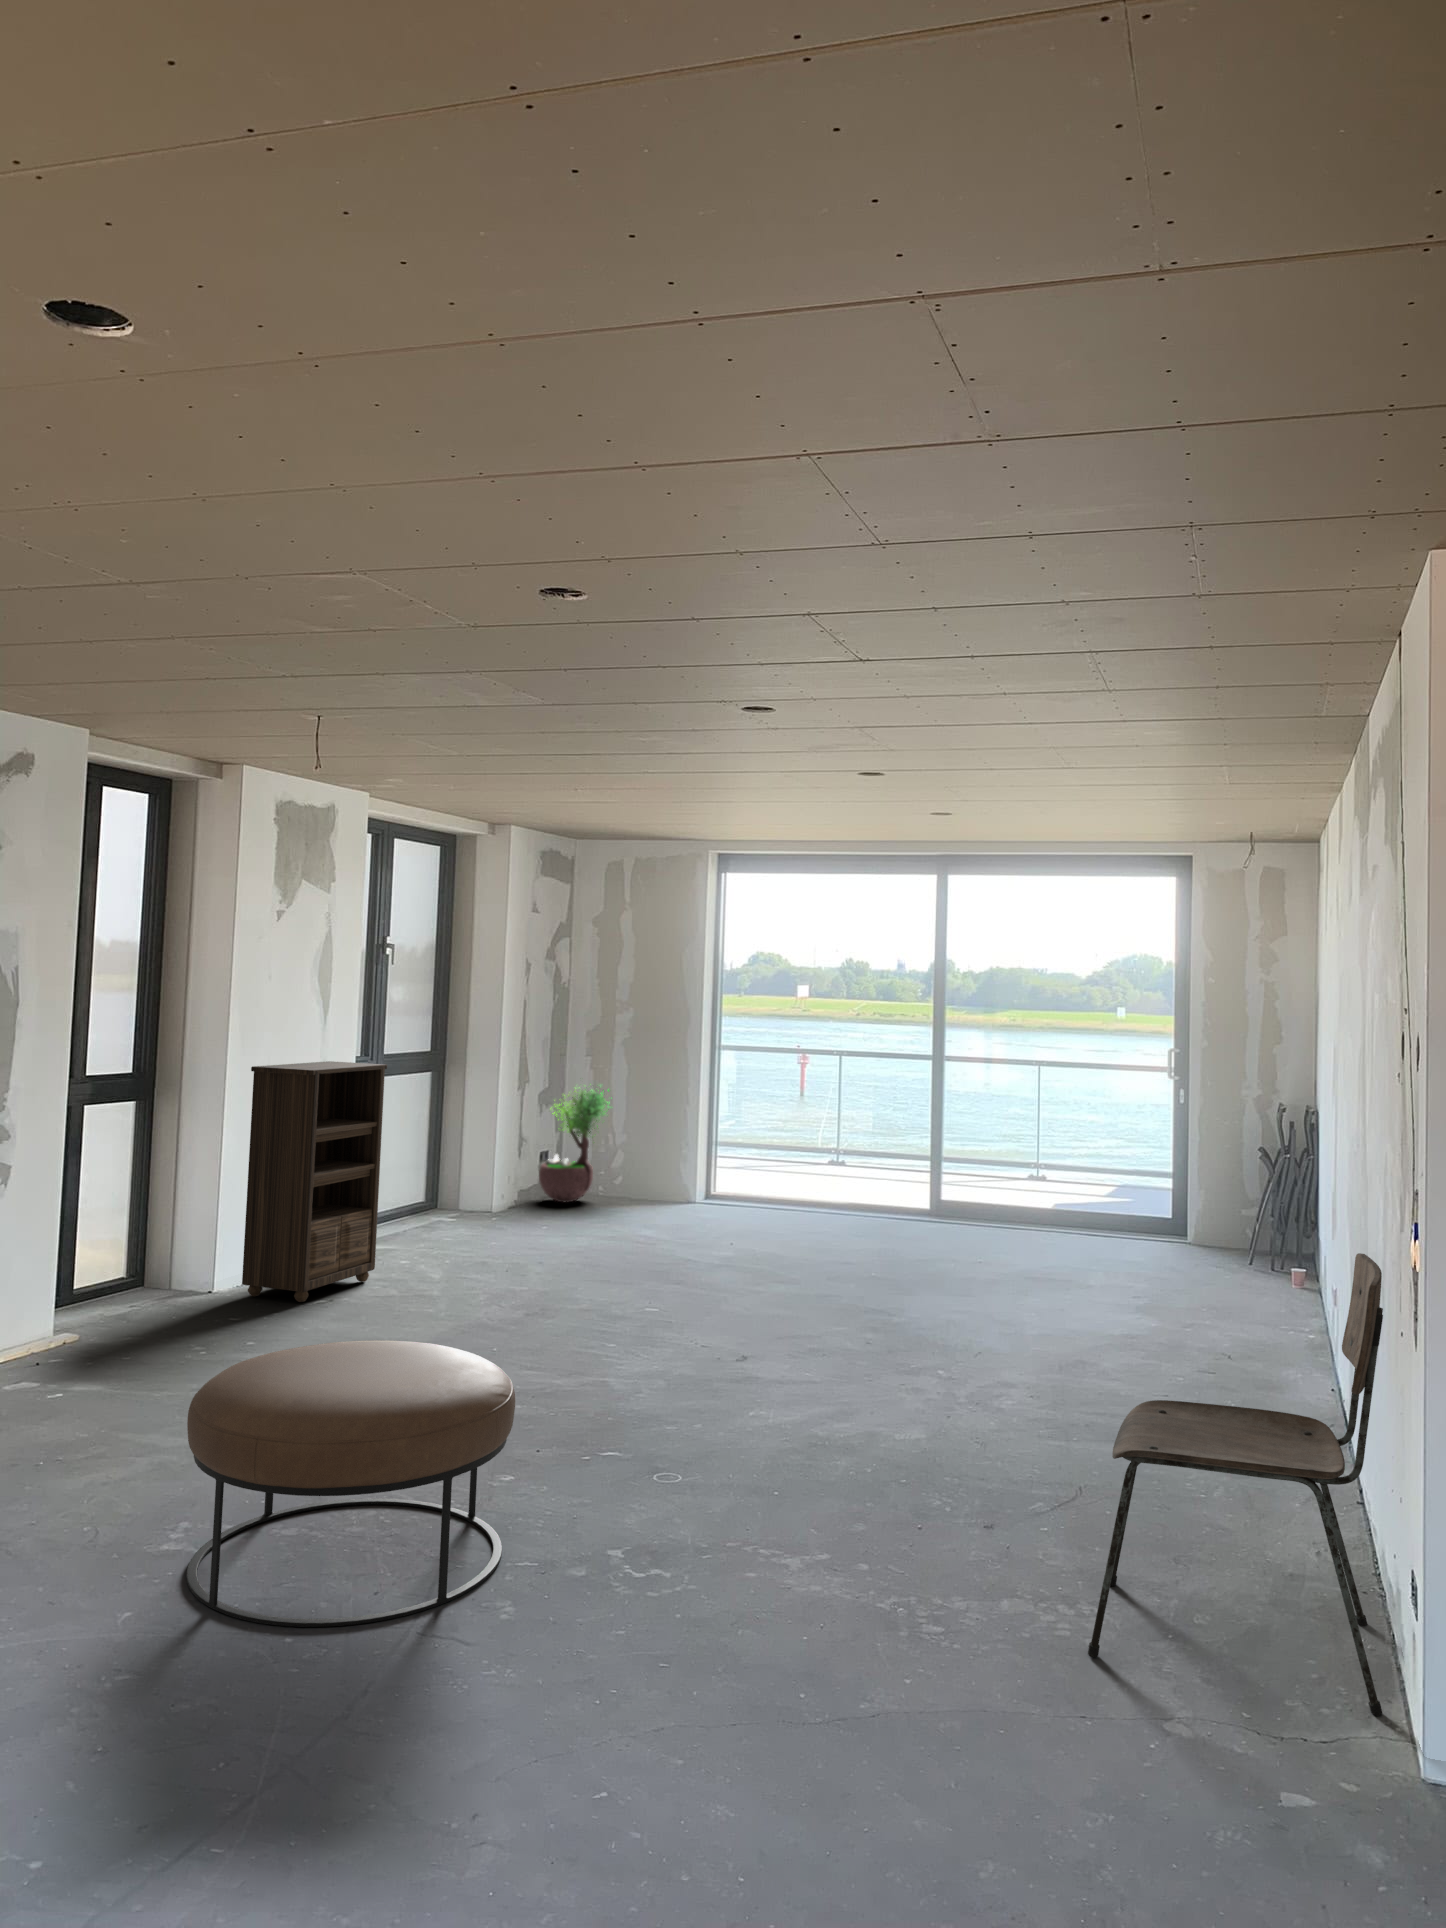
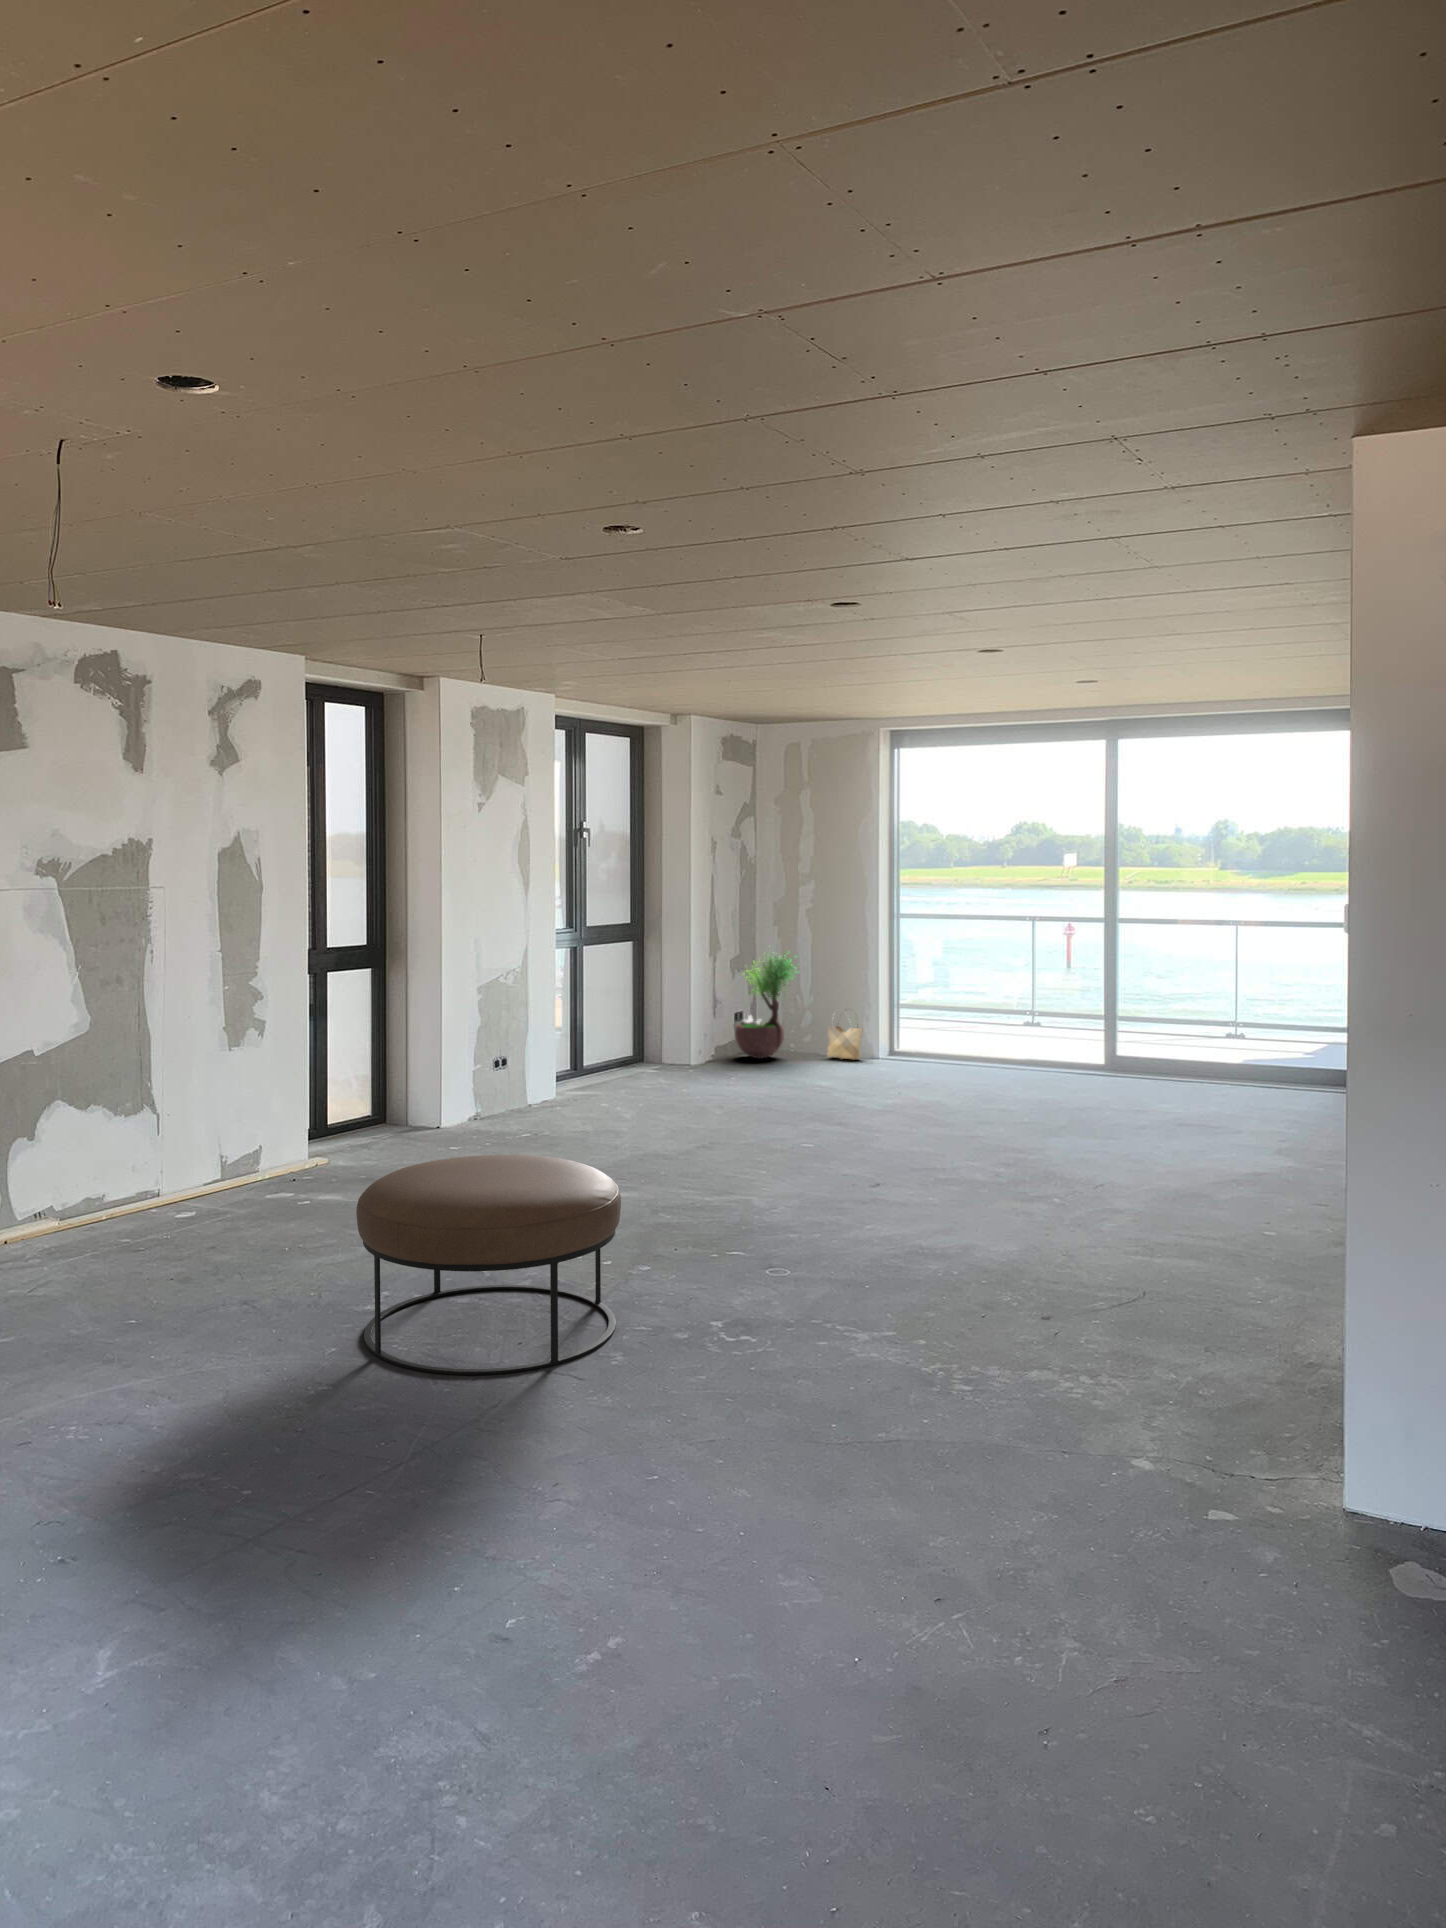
bookshelf: present [242,1061,387,1302] -> none [459,932,575,1136]
woven basket: none [639,1148,678,1204] -> present [828,1026,862,1060]
dining chair: present [1088,1253,1383,1716] -> none [1110,1081,1413,1514]

